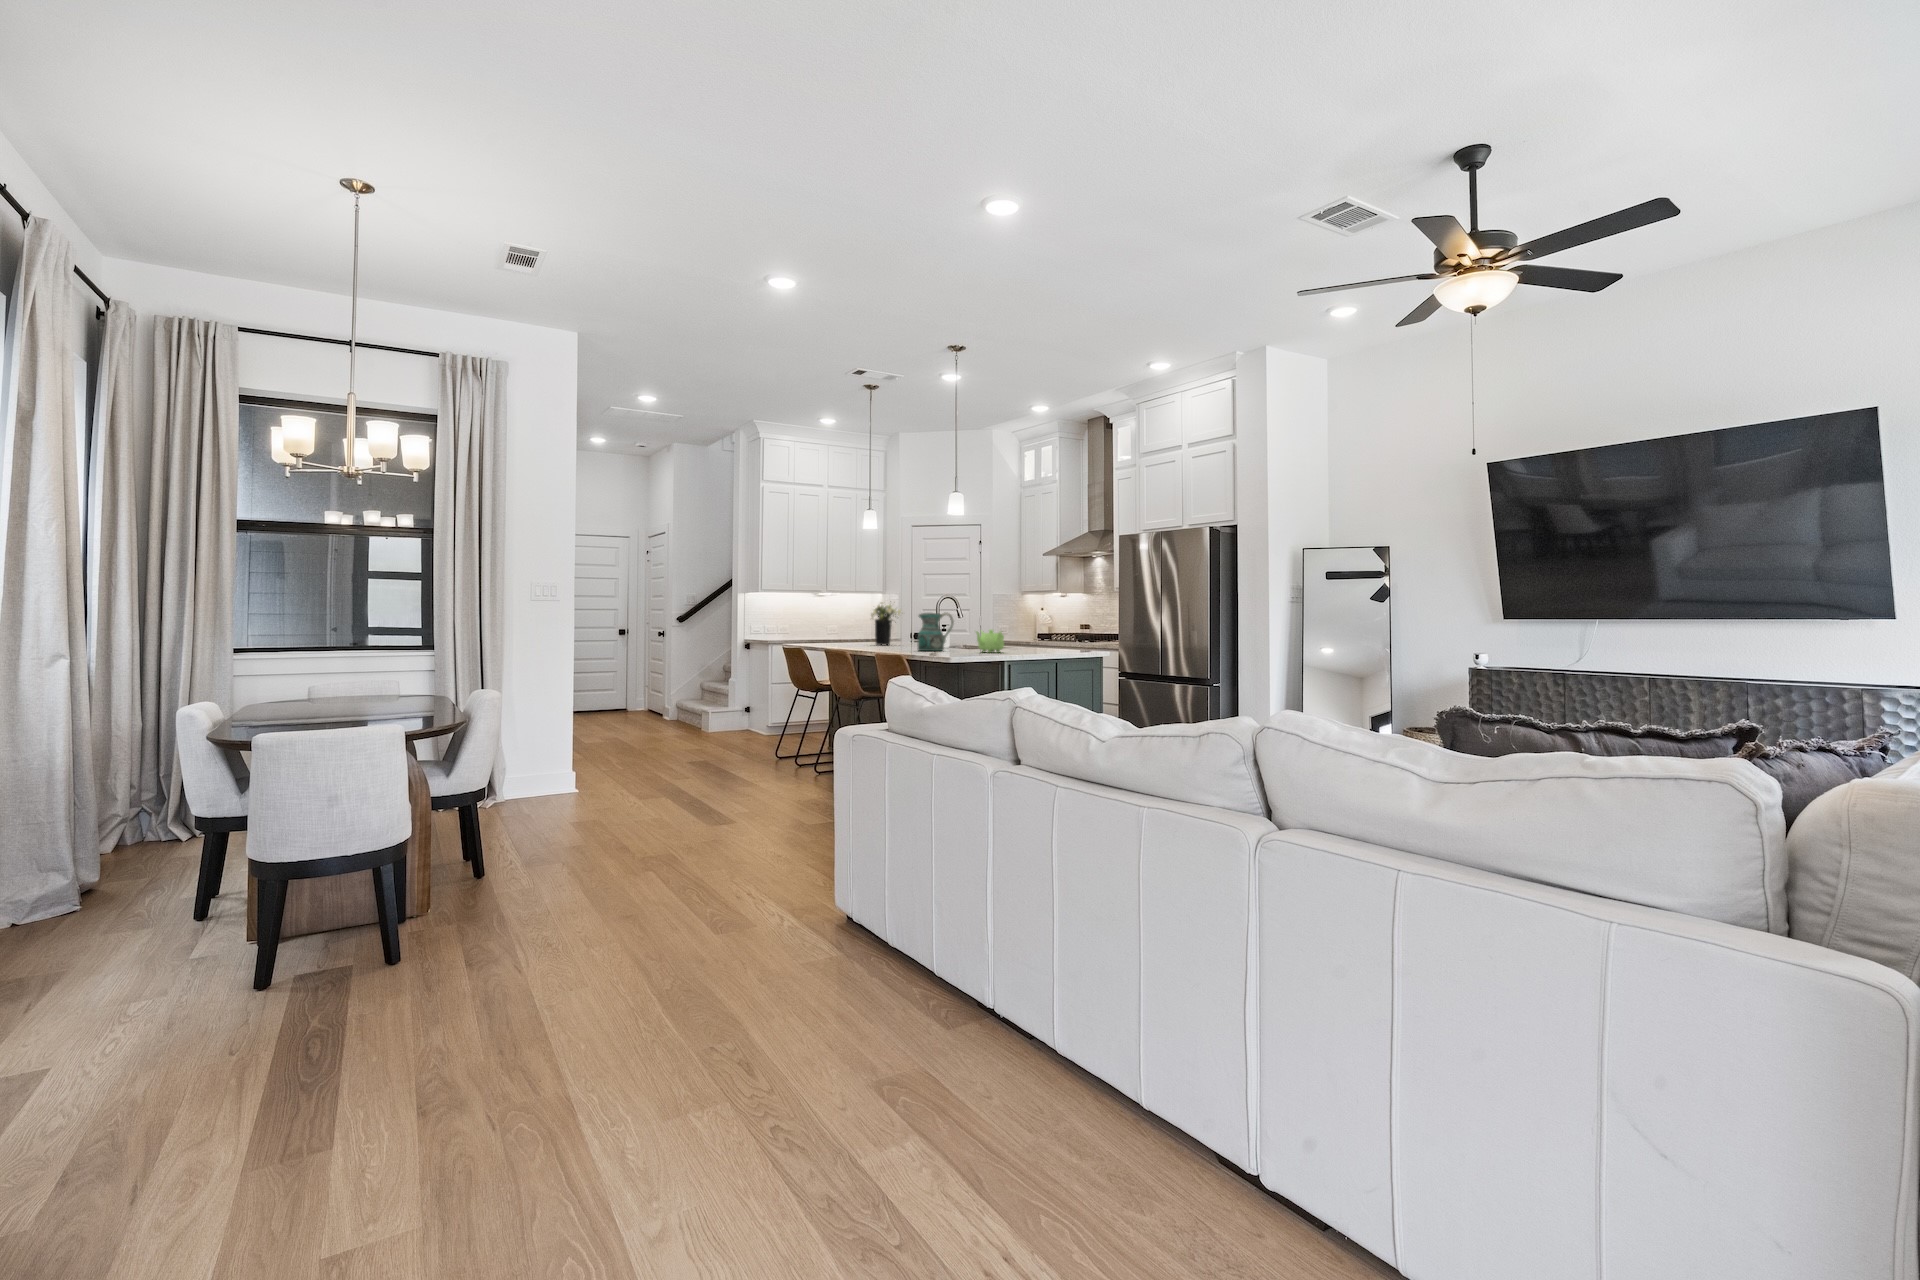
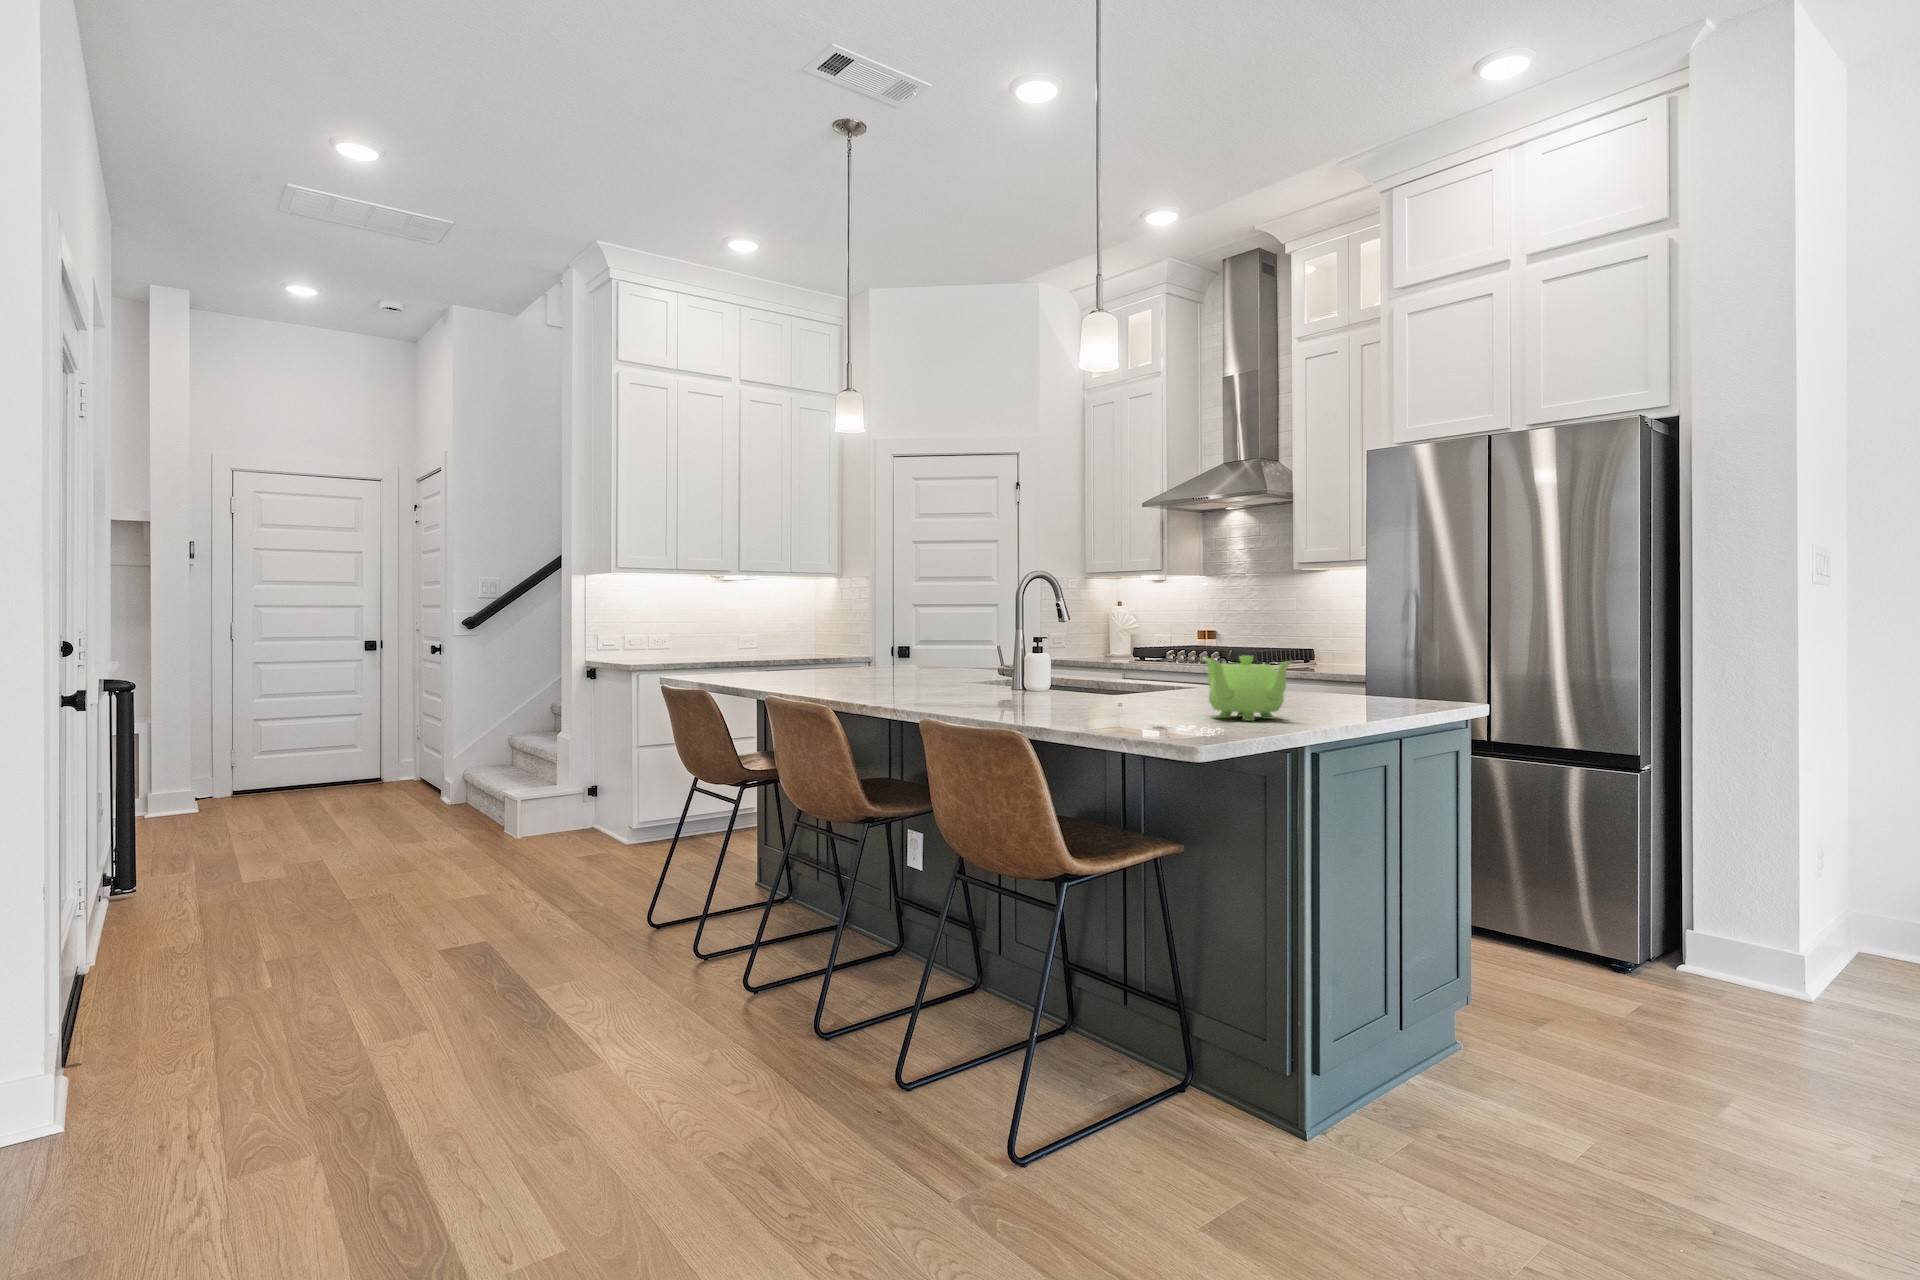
flower arrangement: present [871,603,901,645] -> none [847,586,925,681]
ceramic pitcher: present [917,613,954,651] -> none [1021,609,1115,712]

